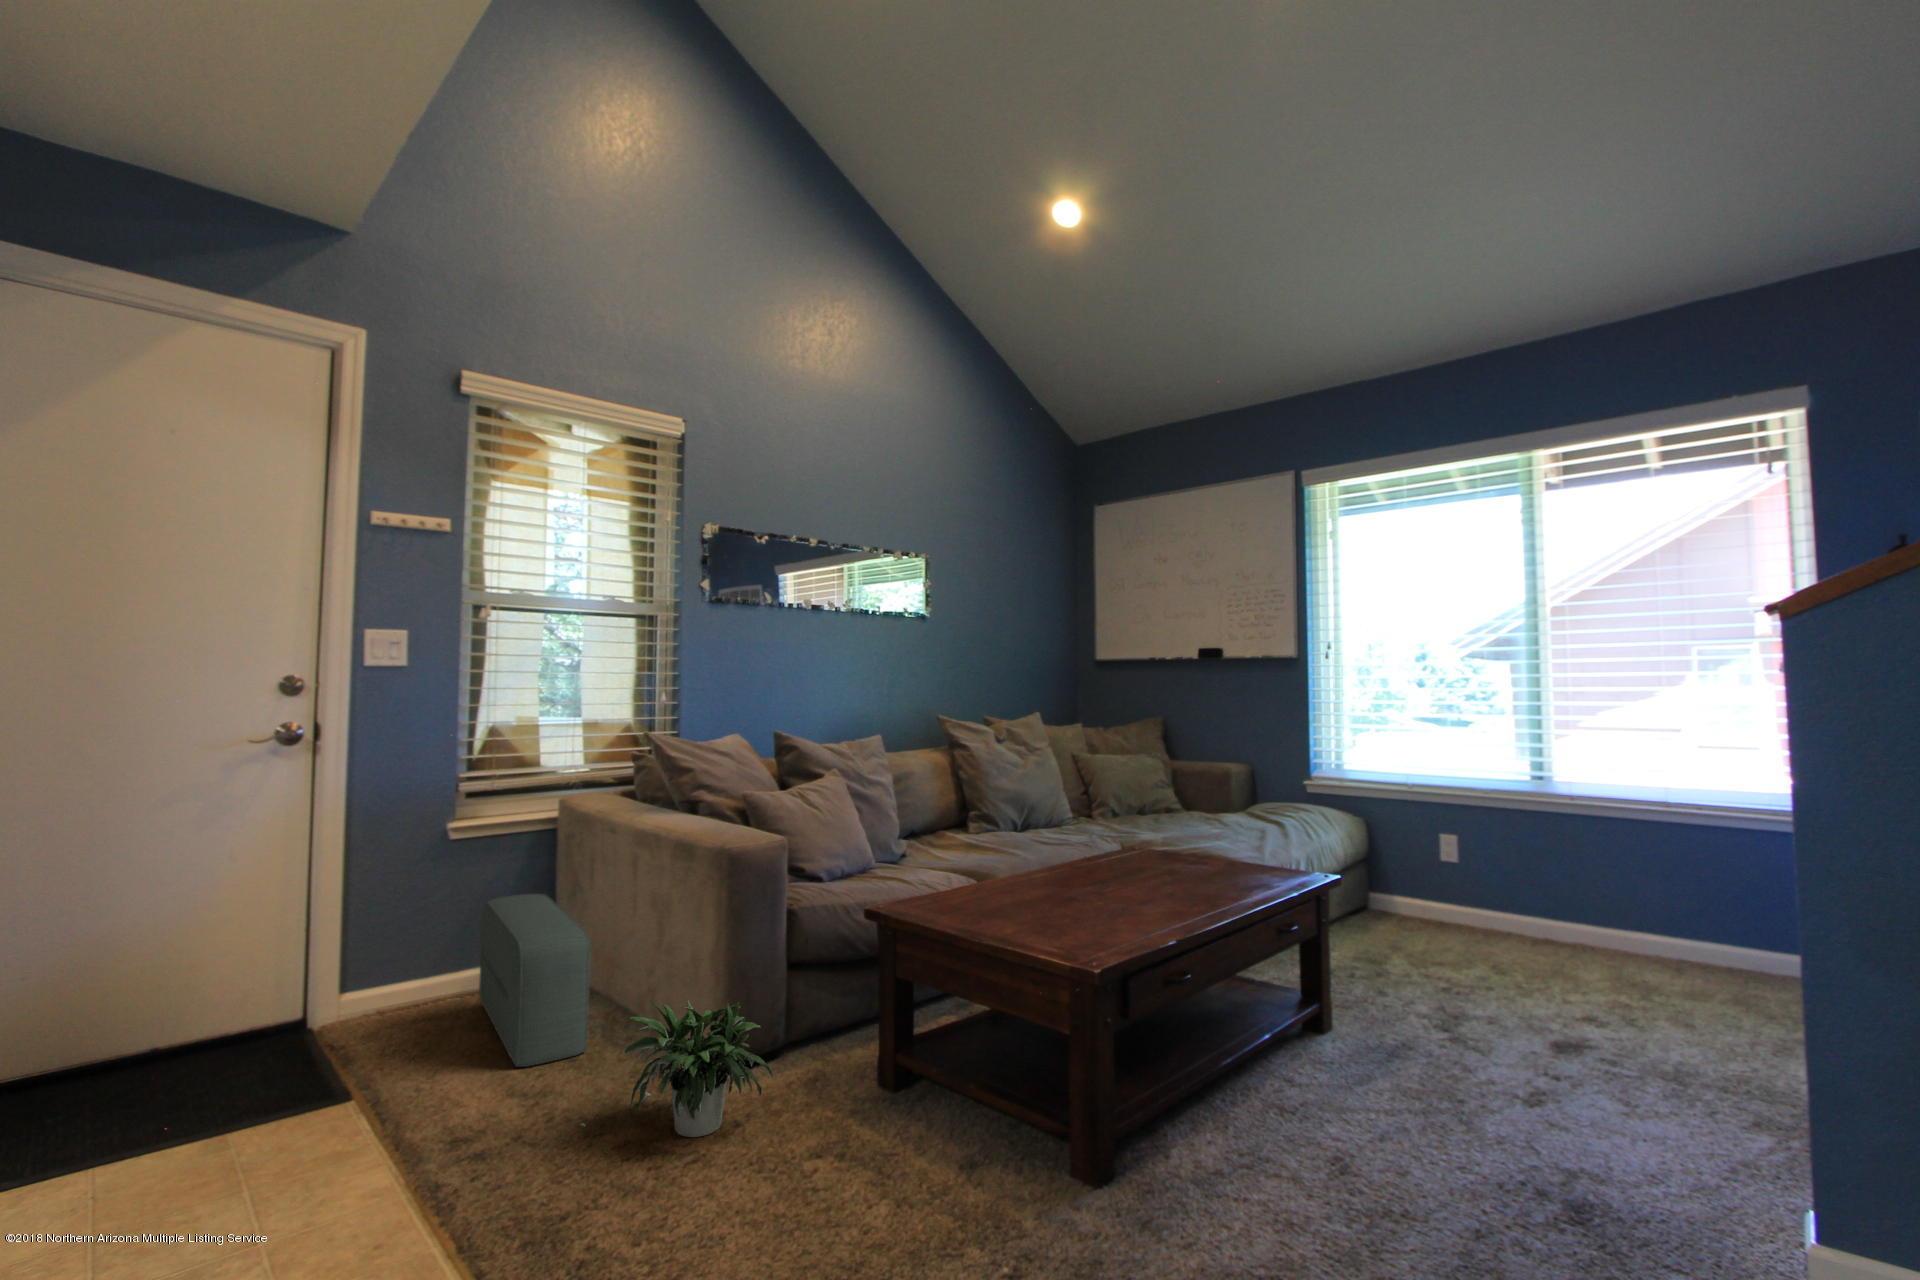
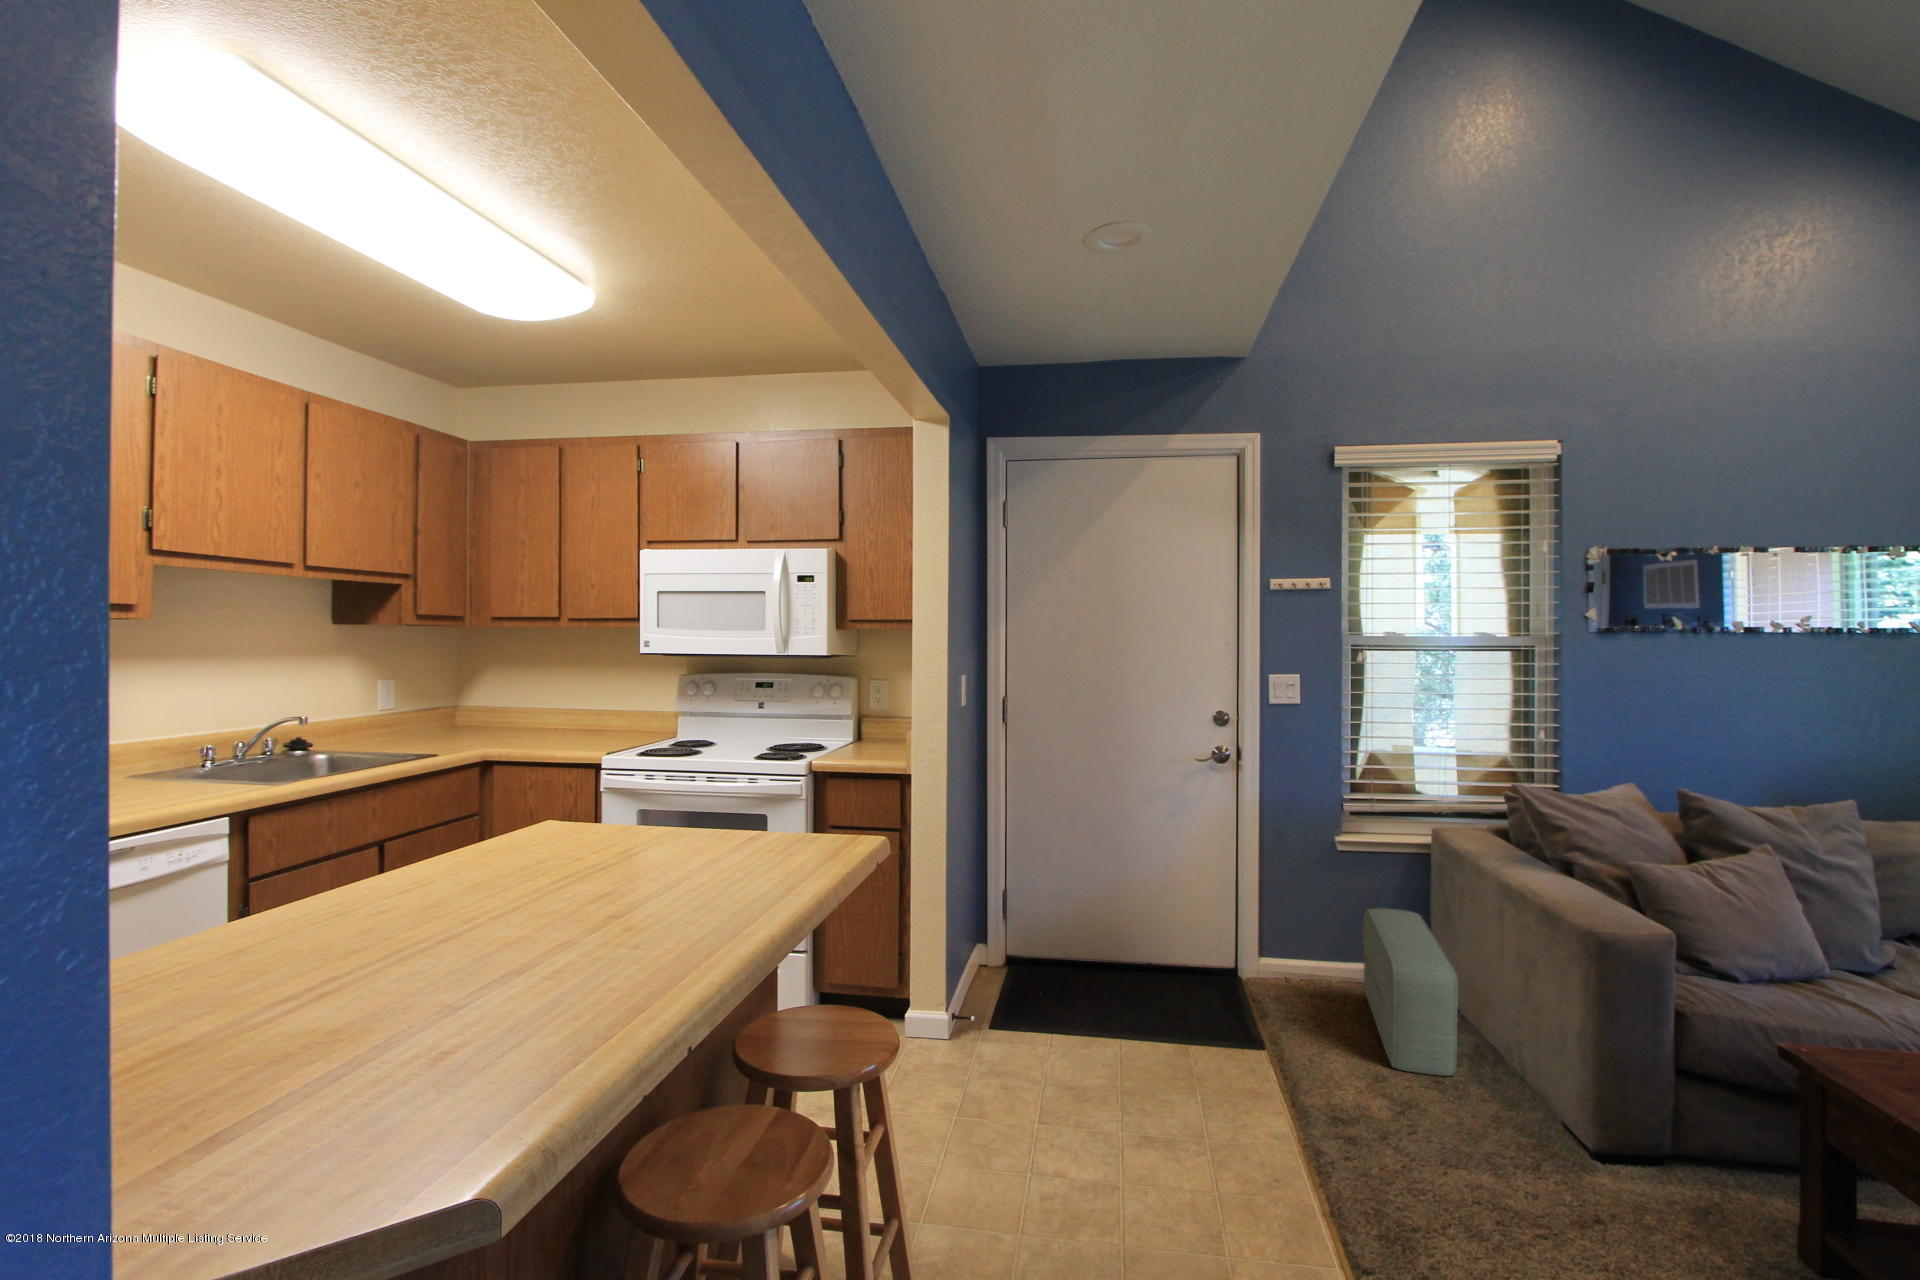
potted plant: present [580,1001,774,1137] -> none [1444,1062,1648,1212]

